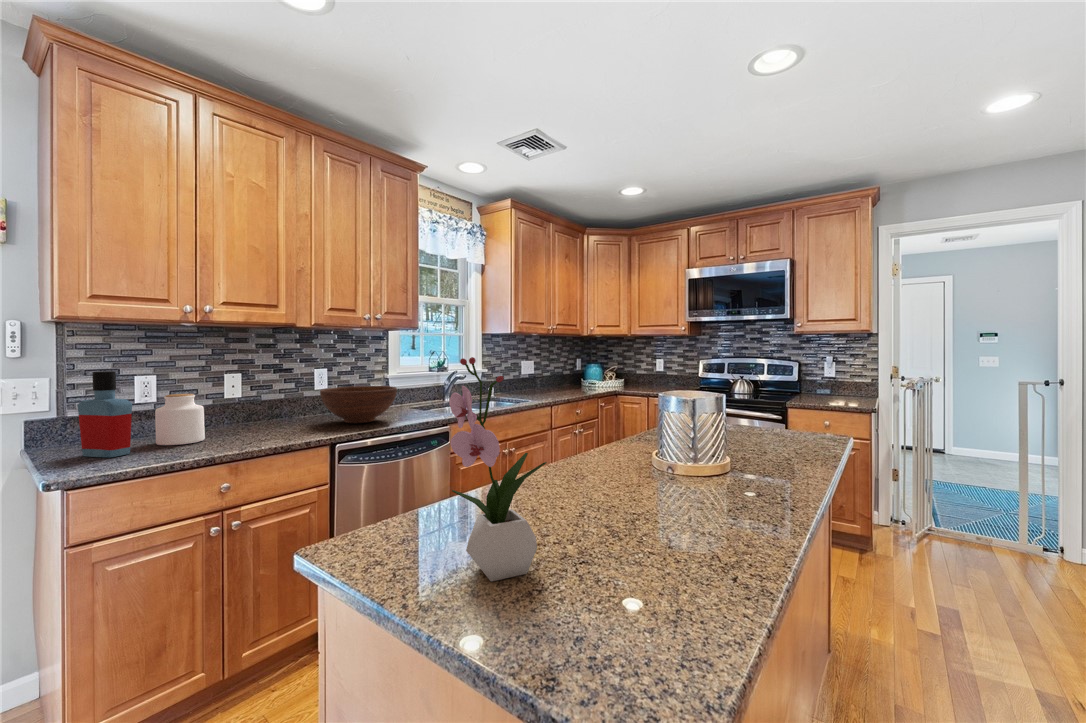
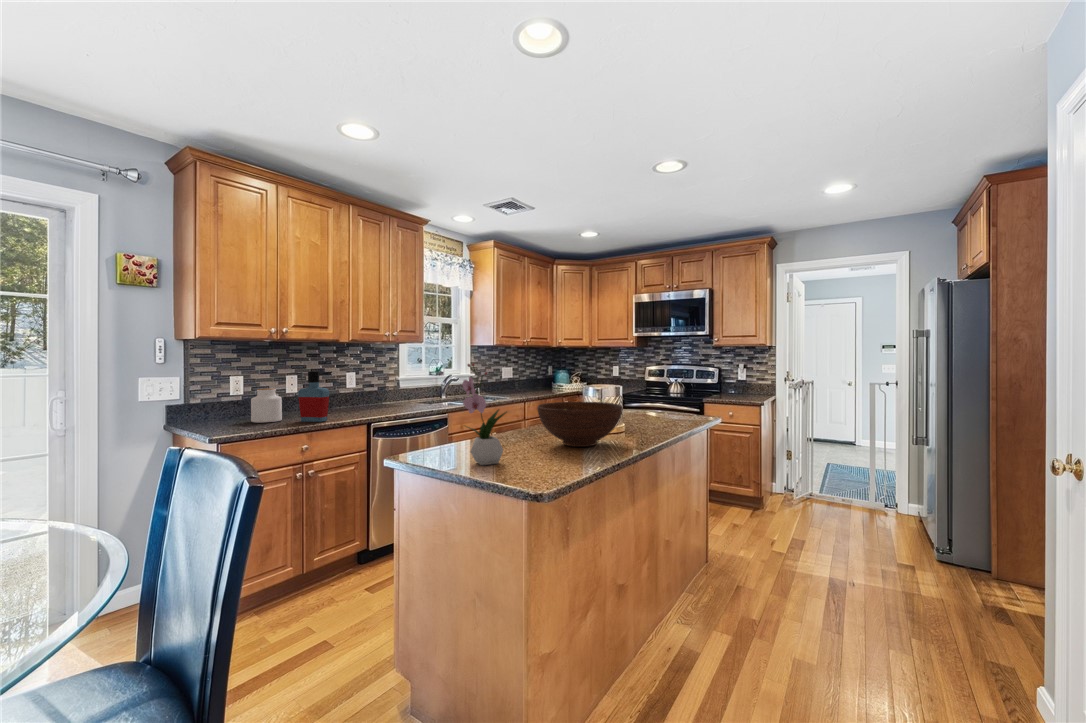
bottle: present [77,371,132,458] -> present [298,371,329,422]
fruit bowl: present [320,386,397,423] -> present [537,402,622,447]

